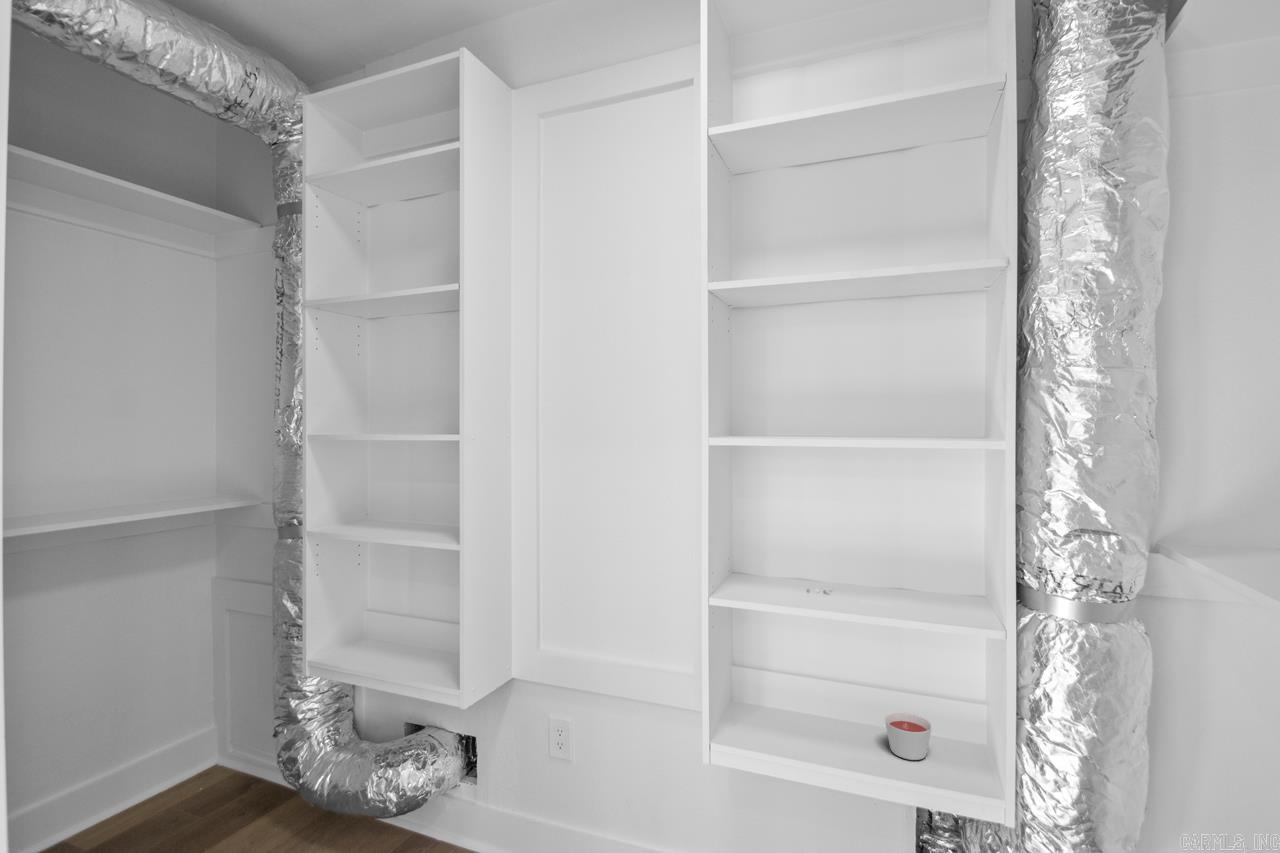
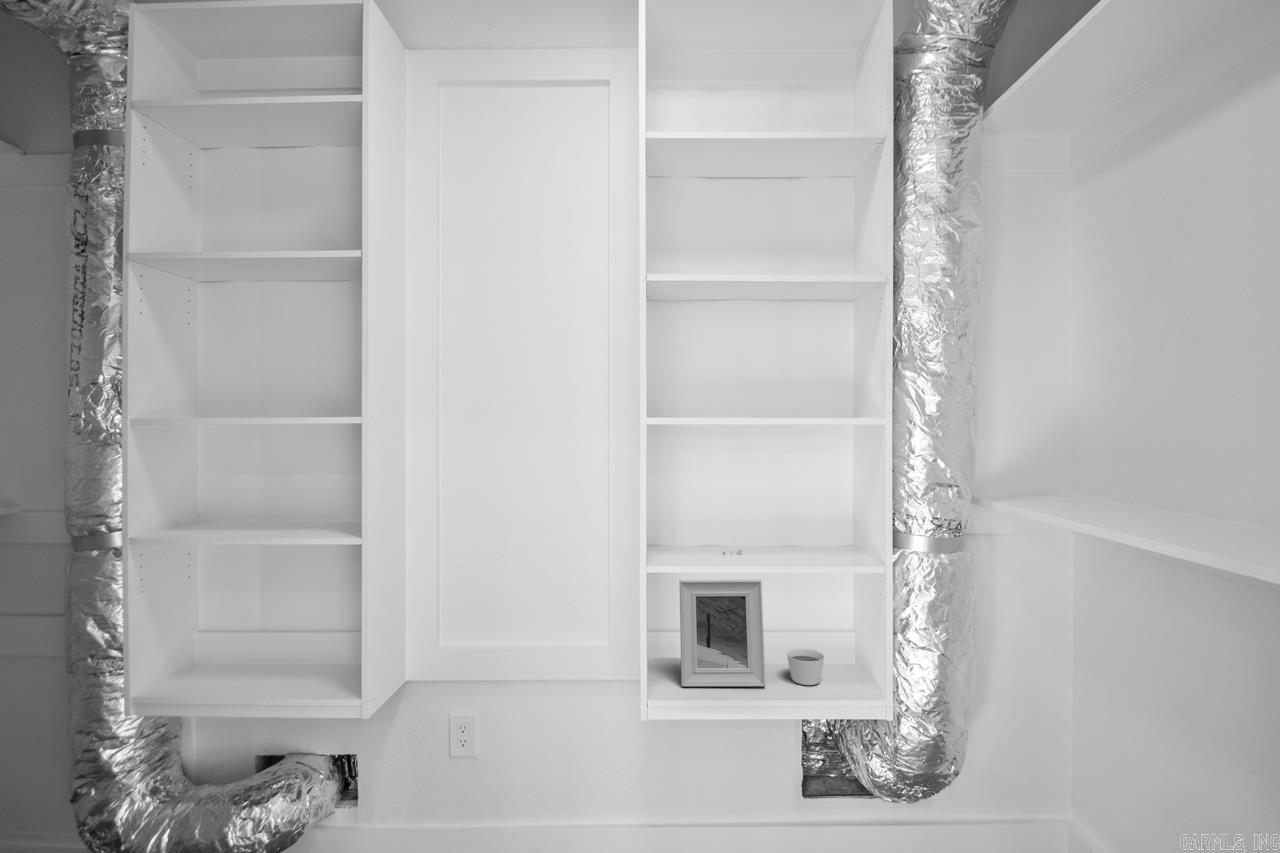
picture frame: none [755,615,852,751] -> present [679,580,765,687]

